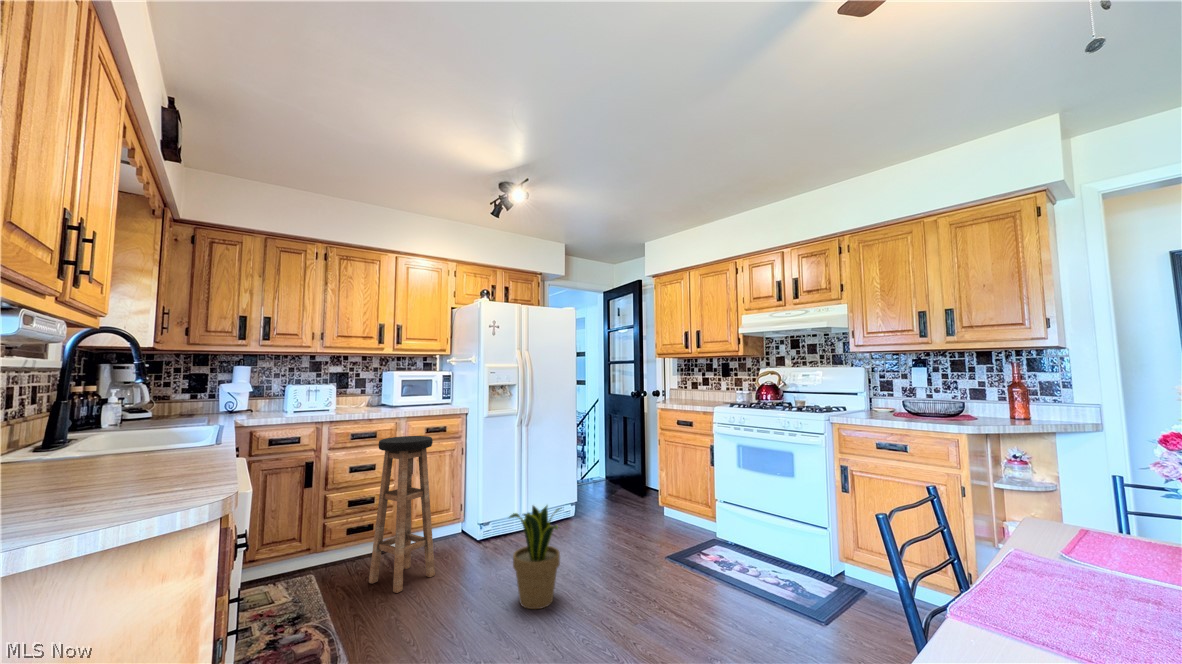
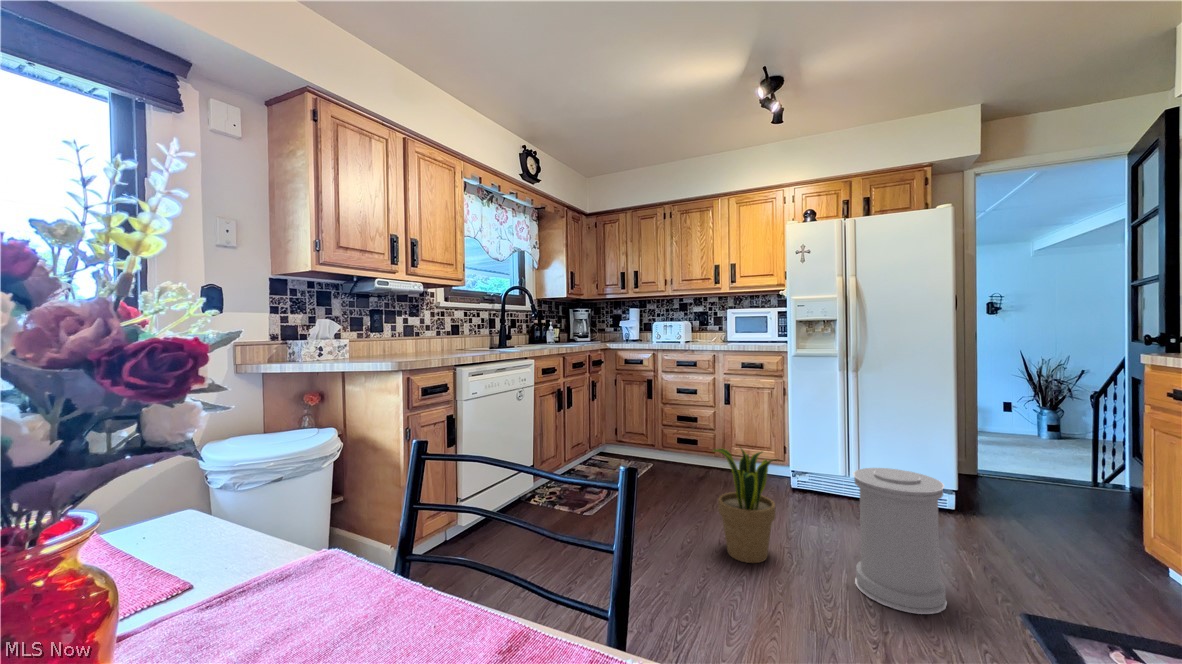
bar stool: present [369,436,435,593] -> none [664,365,712,497]
trash can: none [599,492,649,585] -> present [853,468,947,614]

